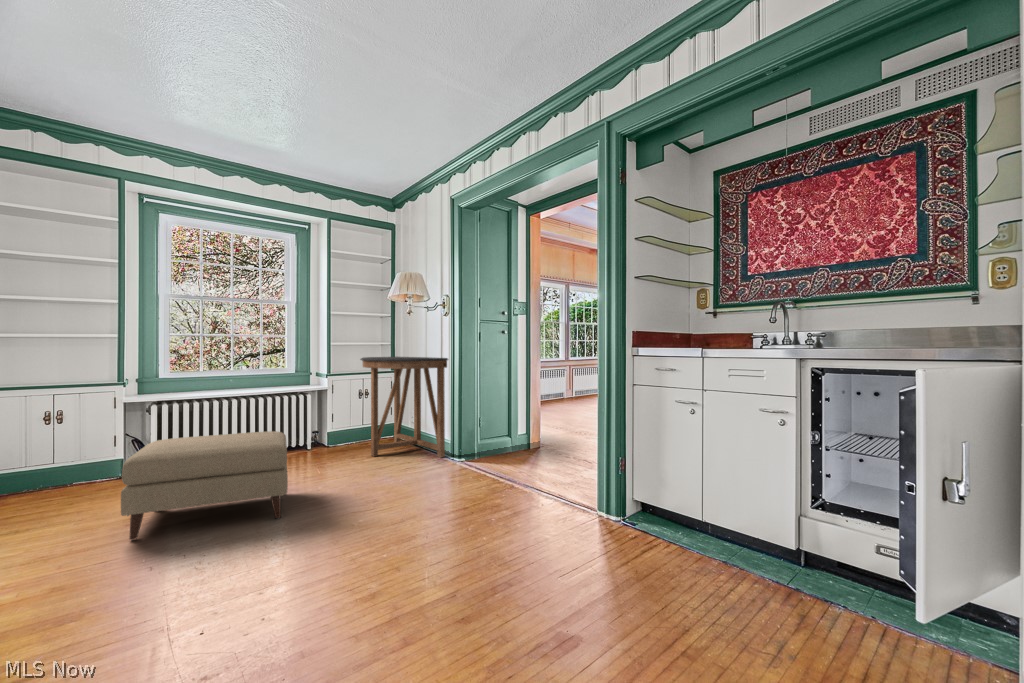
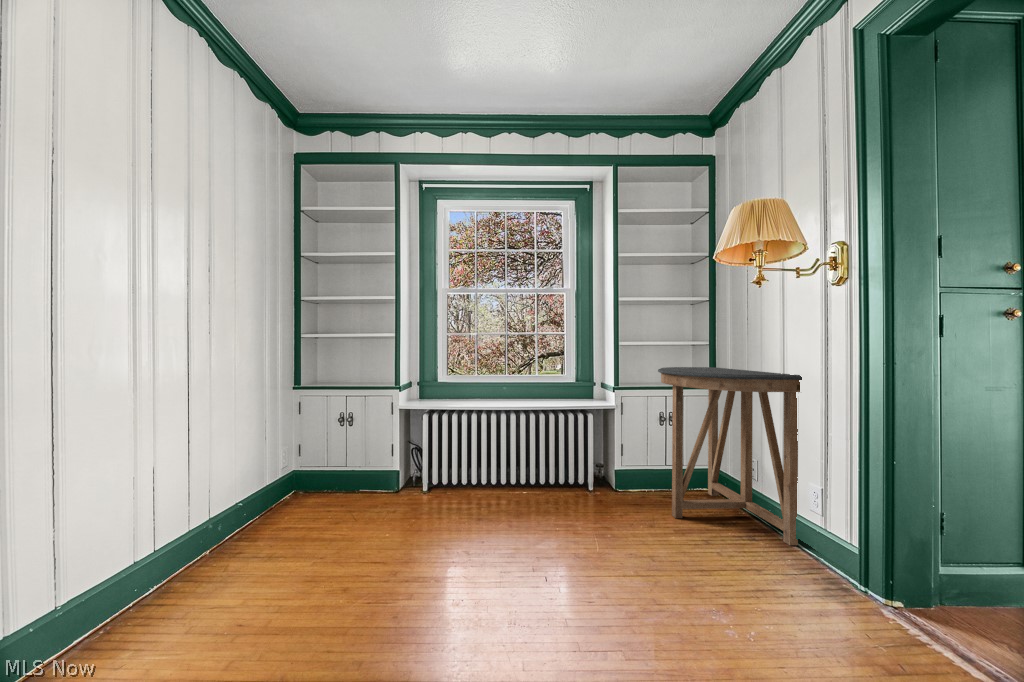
ottoman: present [121,431,288,540] -> none [334,469,543,626]

